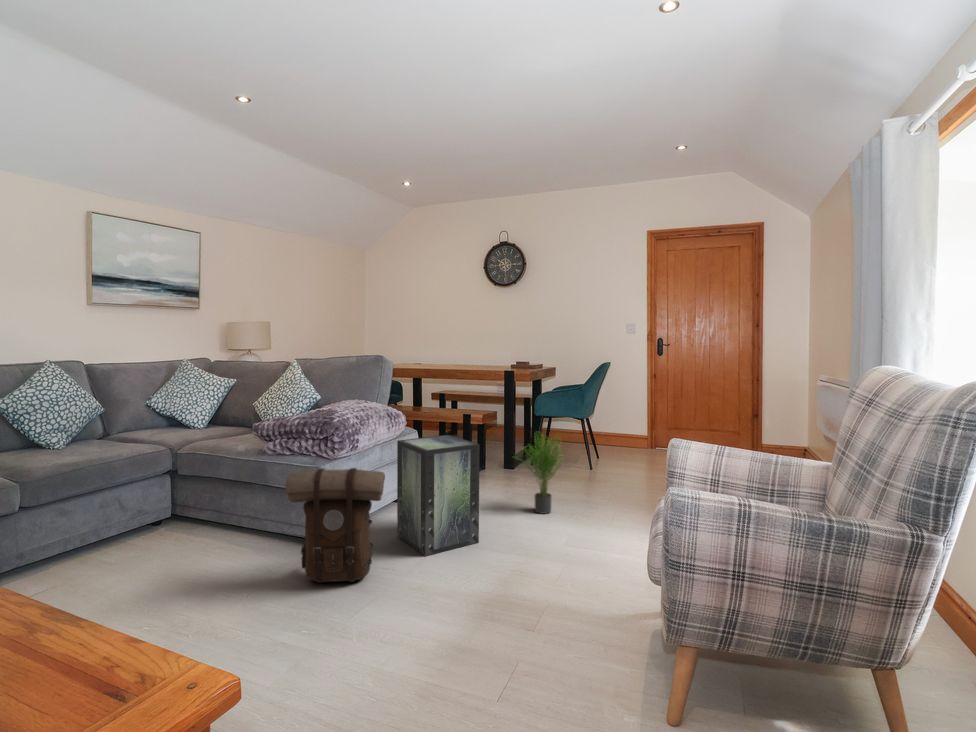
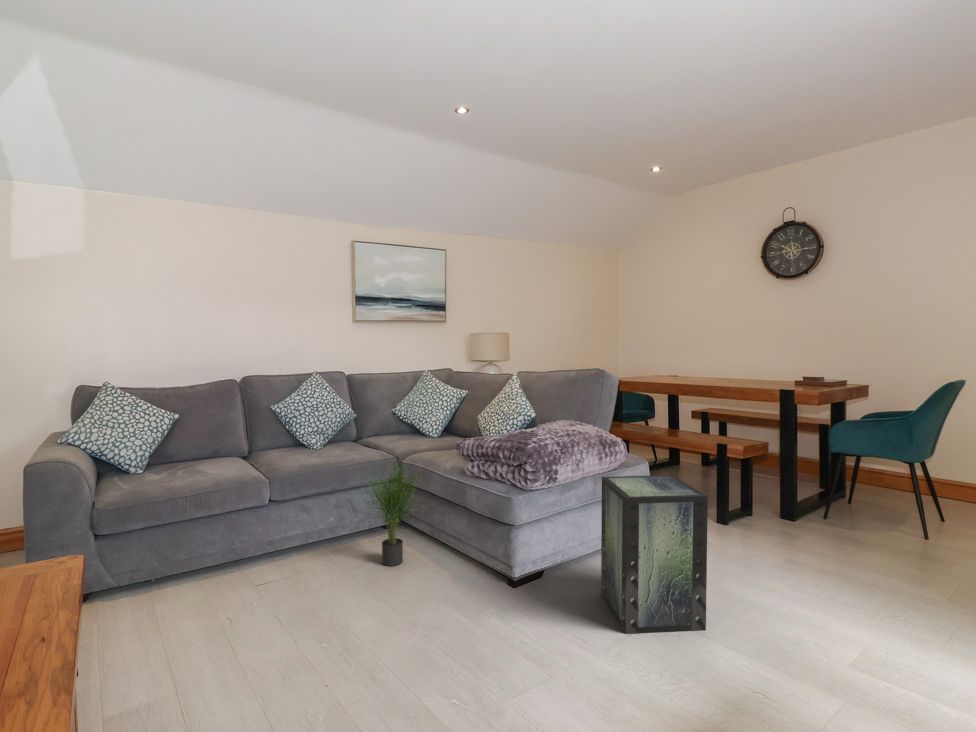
potted plant: present [518,438,560,514] -> present [368,463,416,566]
backpack: present [286,468,385,583] -> none [454,506,566,649]

